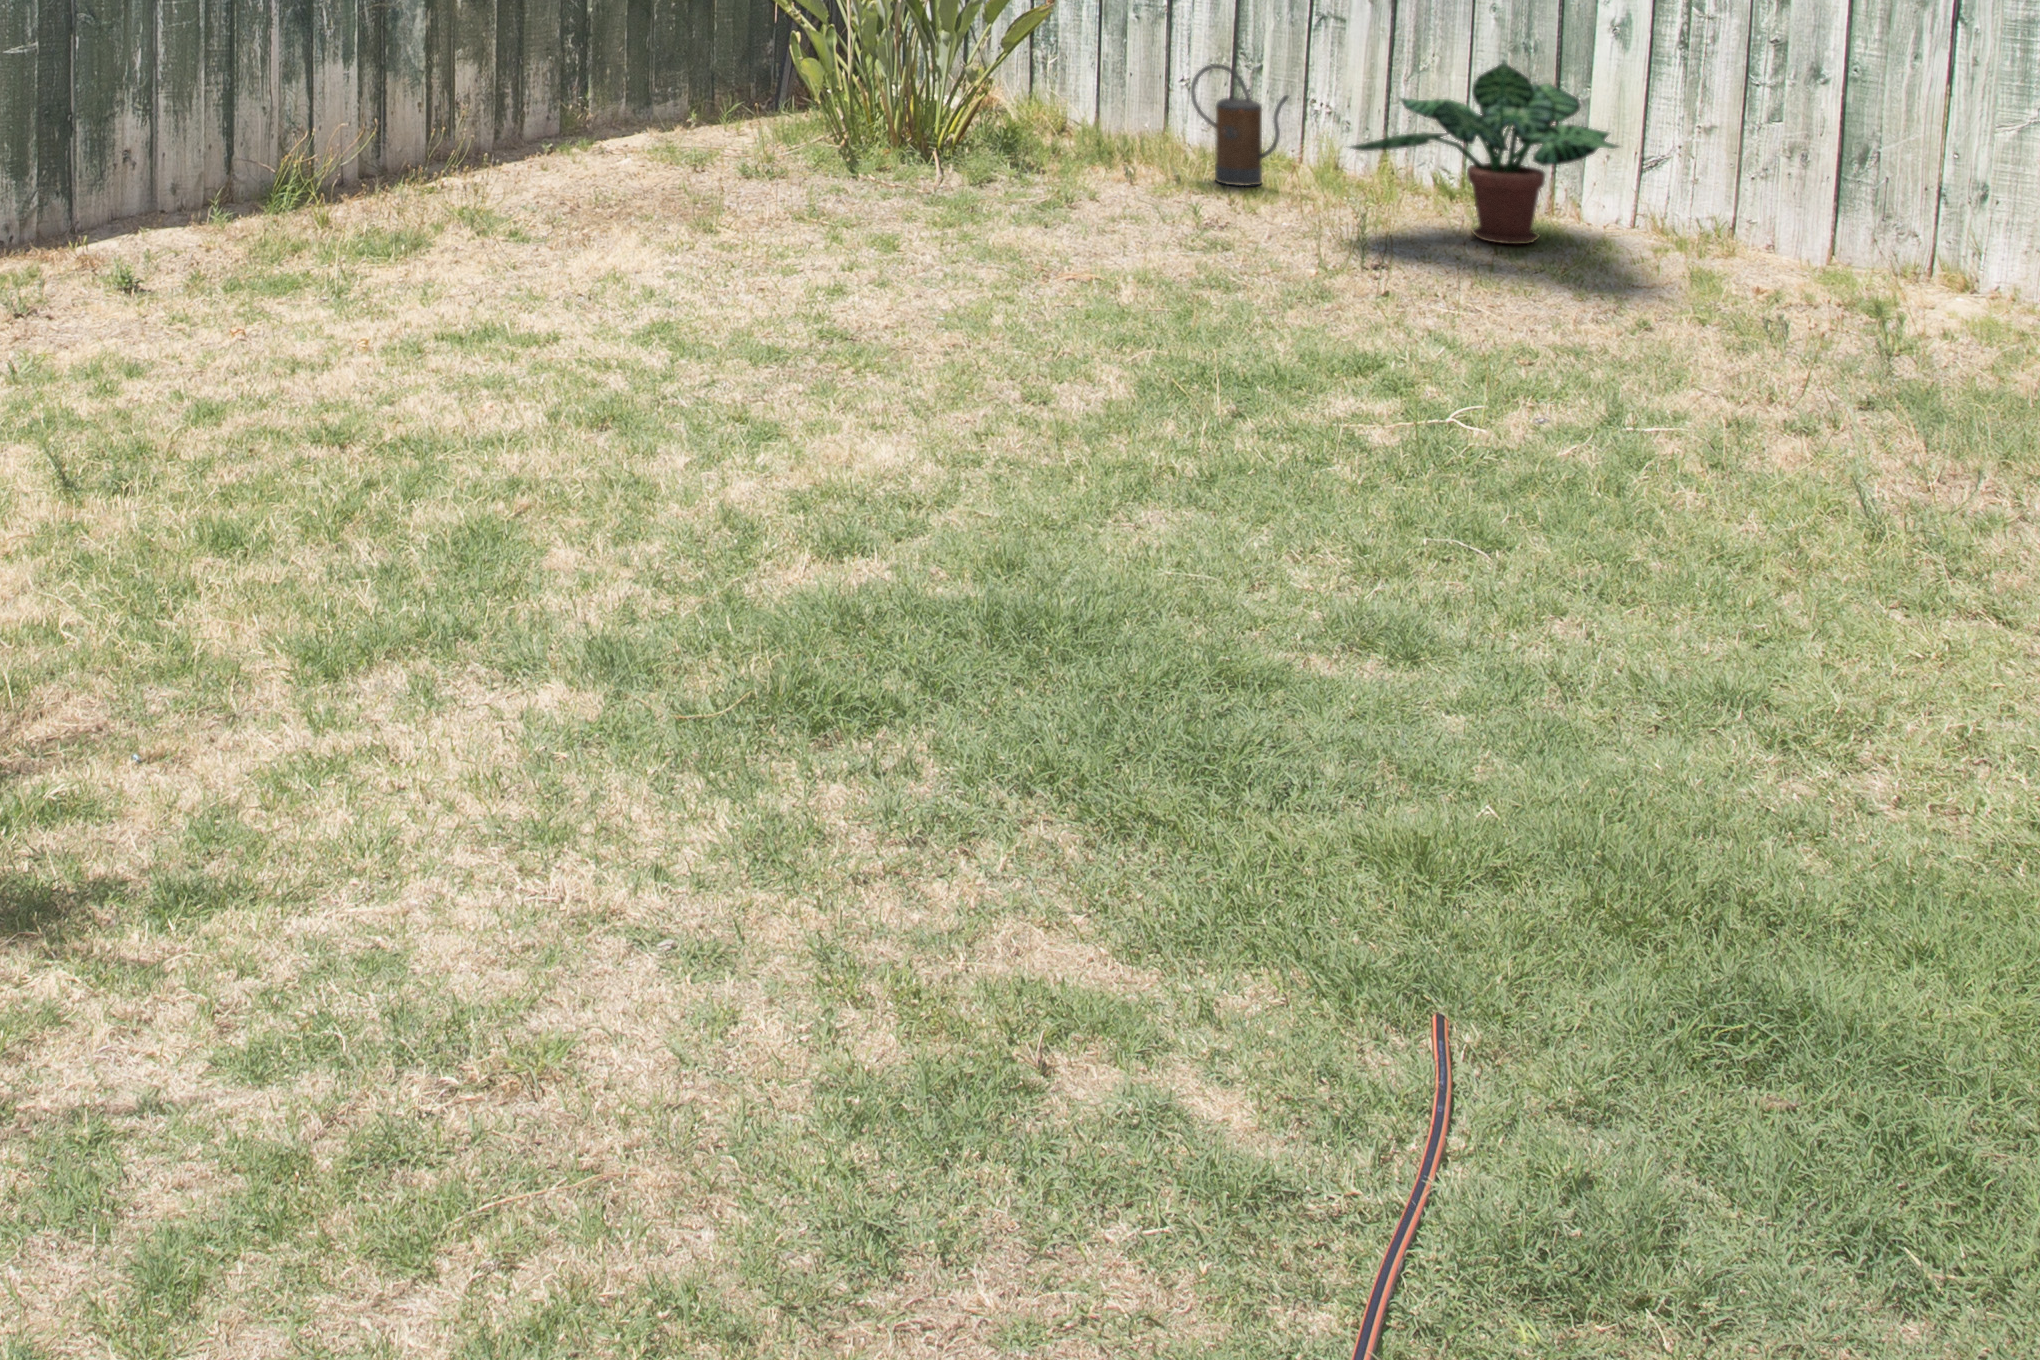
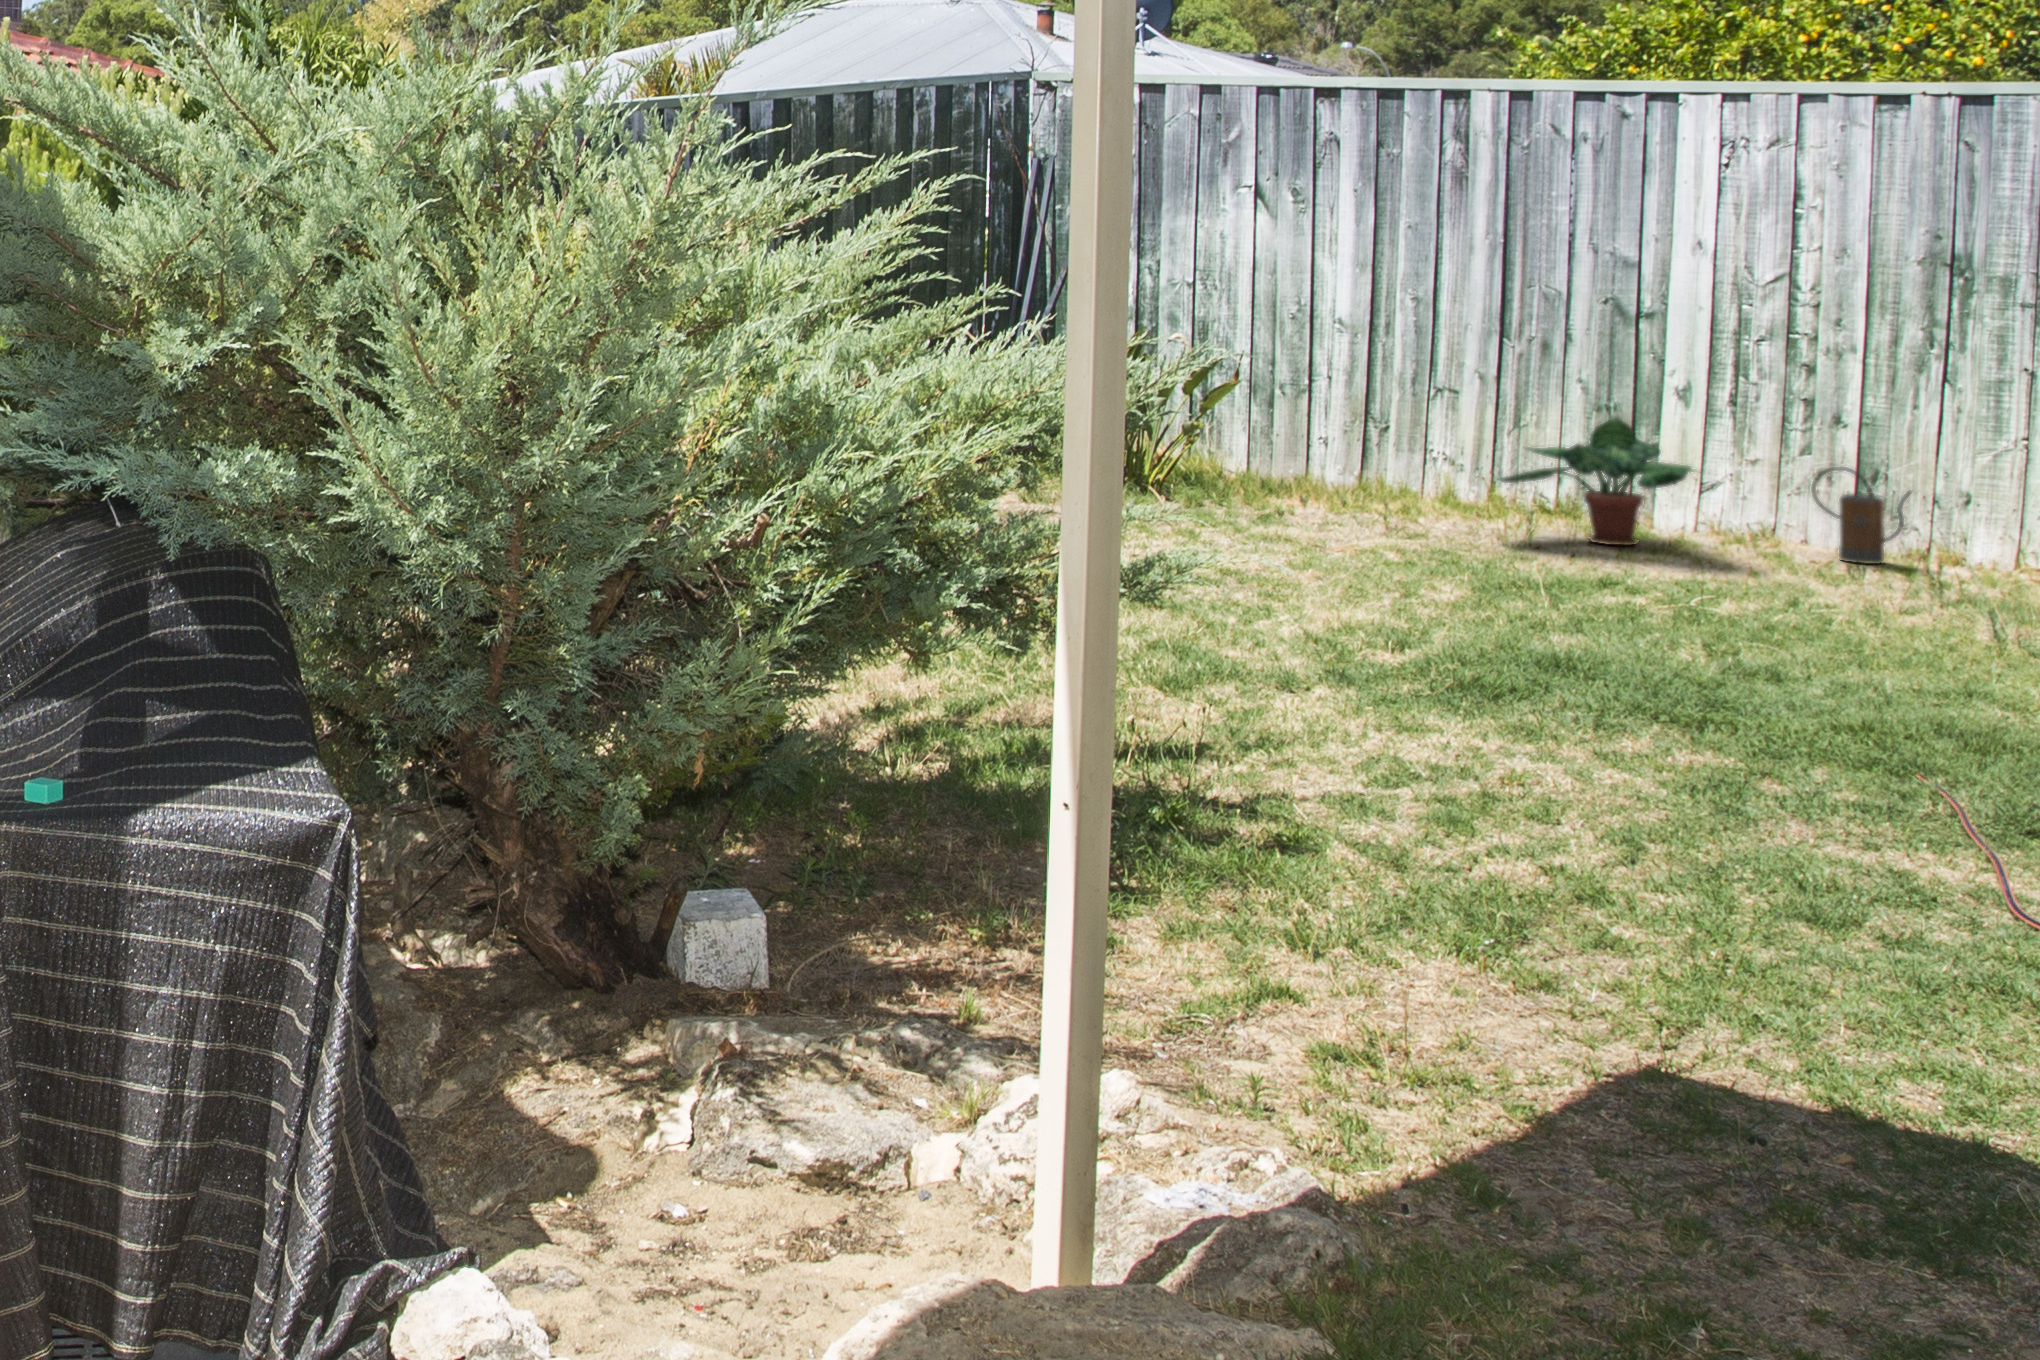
watering can: present [1191,64,1288,186] -> present [1811,467,1912,564]

